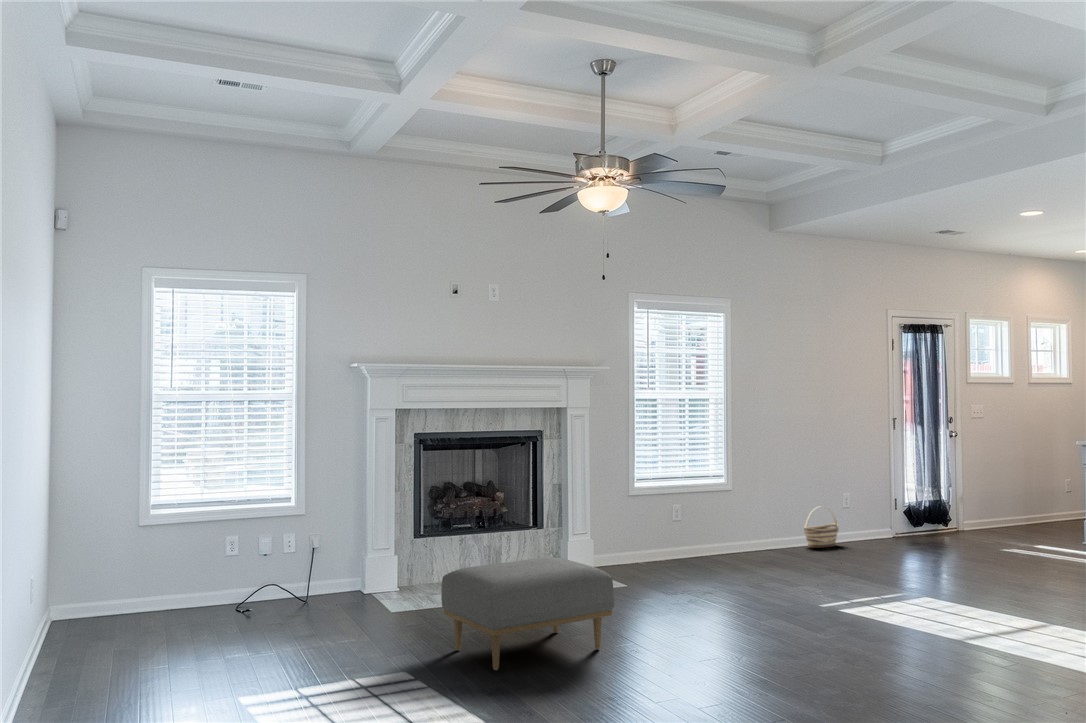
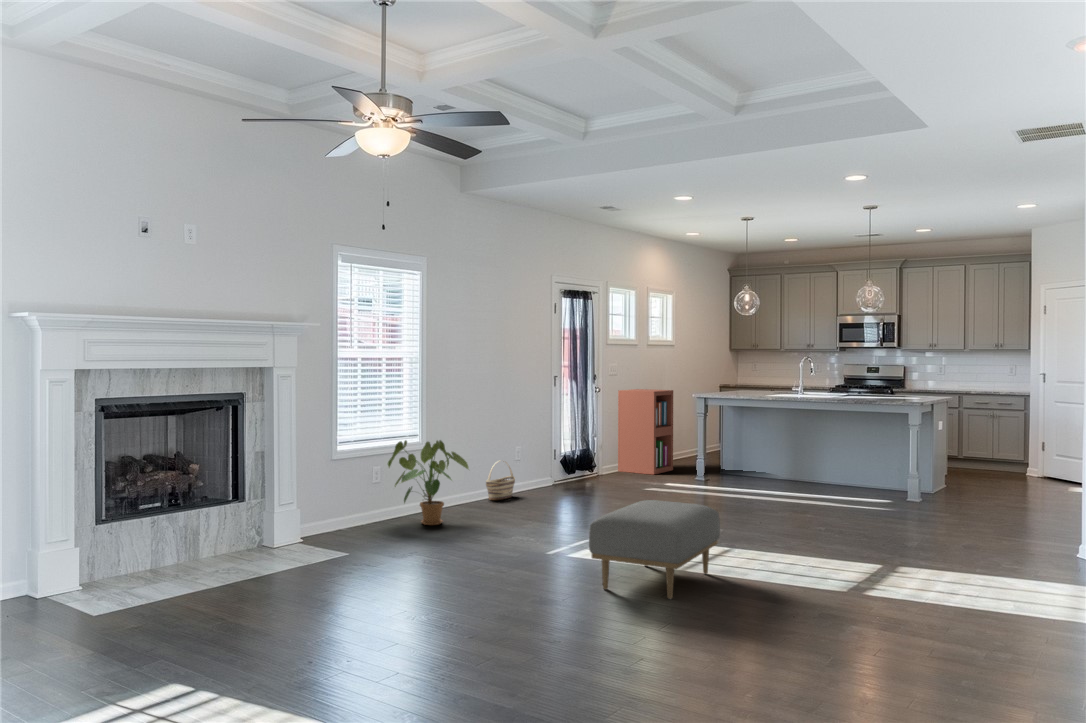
bookshelf: none [984,434,1060,534] -> present [618,389,673,474]
house plant: none [688,480,773,567] -> present [388,440,469,525]
ottoman: present [441,557,615,670] -> present [589,500,720,599]

